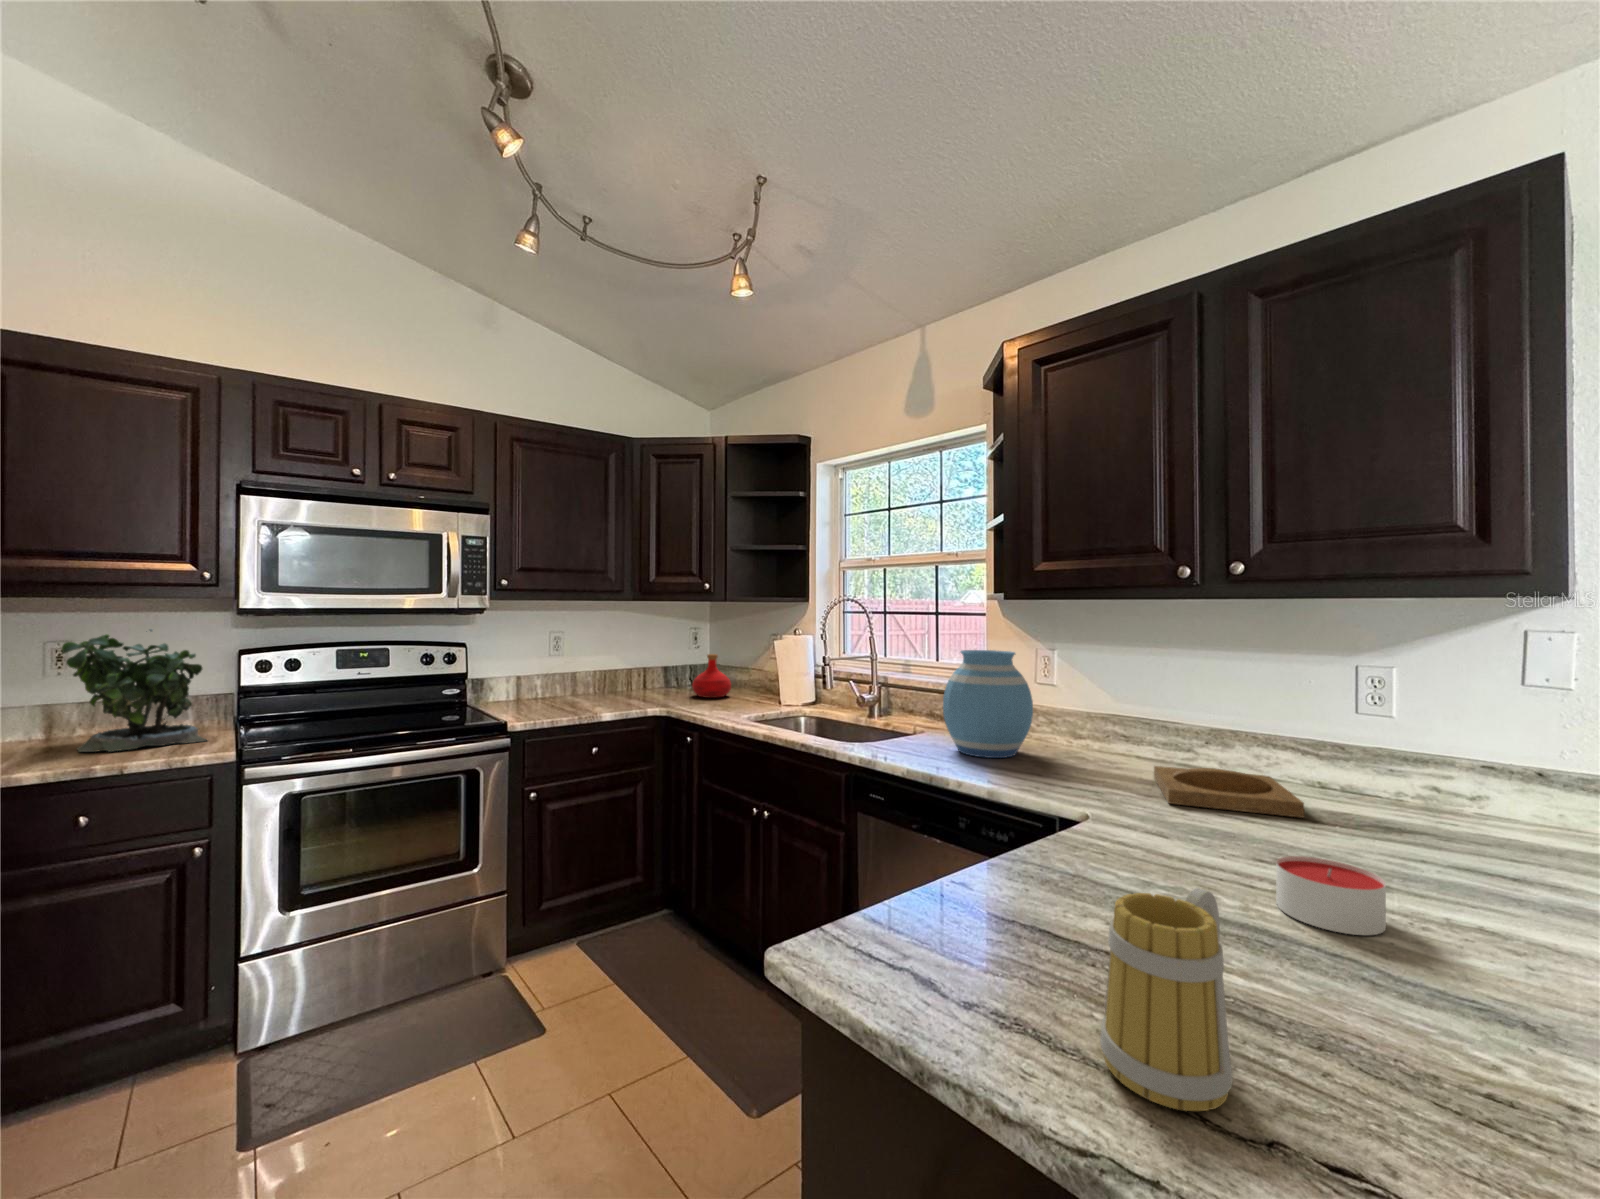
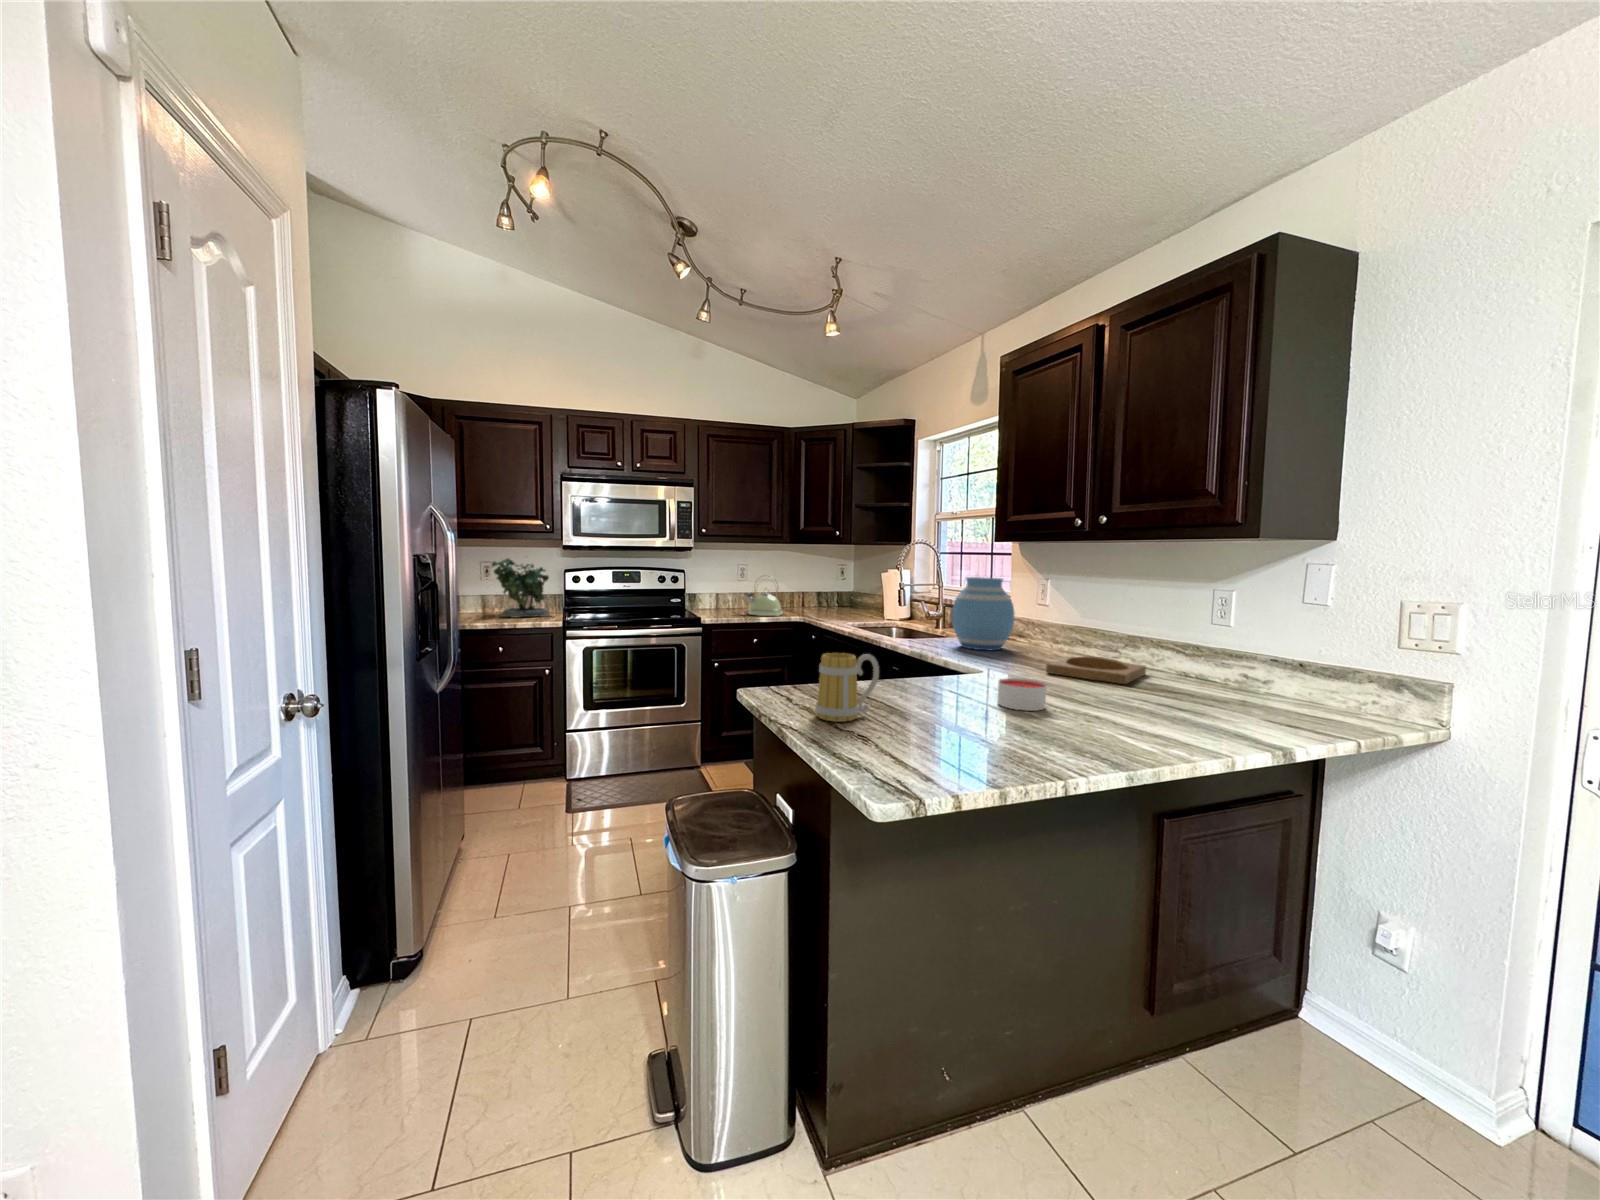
kettle: none [572,648,633,710] -> present [745,584,783,616]
bottle: present [692,654,731,698] -> none [829,583,857,614]

